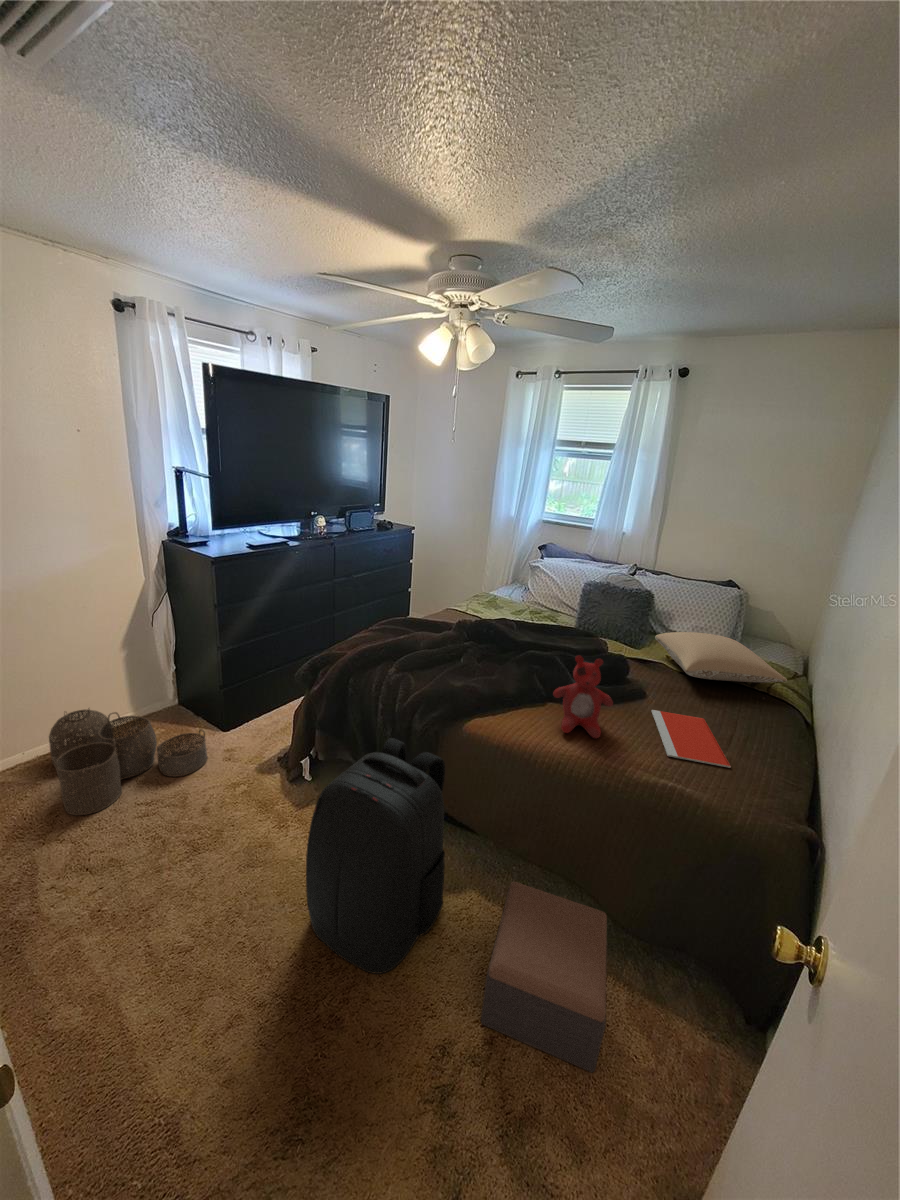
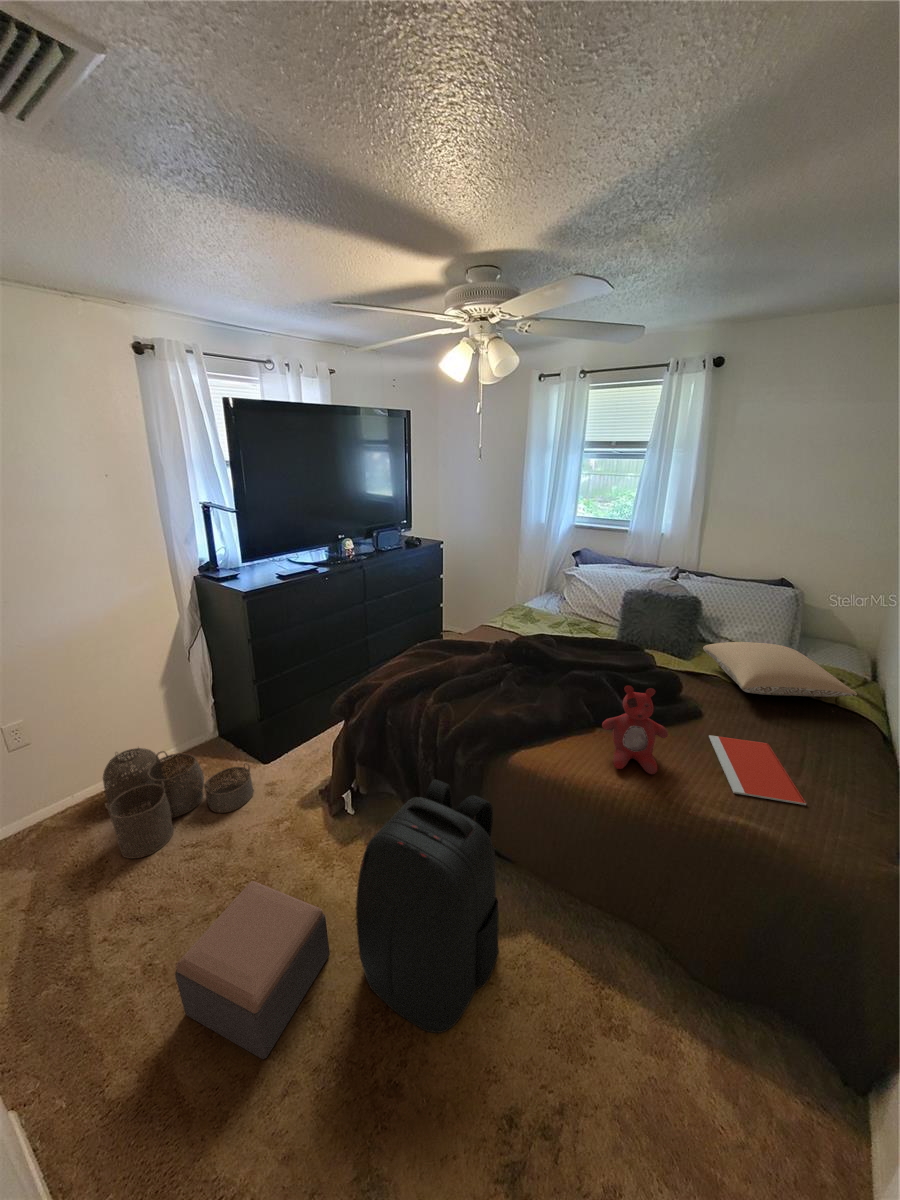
footstool: present [481,882,607,1072] -> present [175,881,330,1059]

